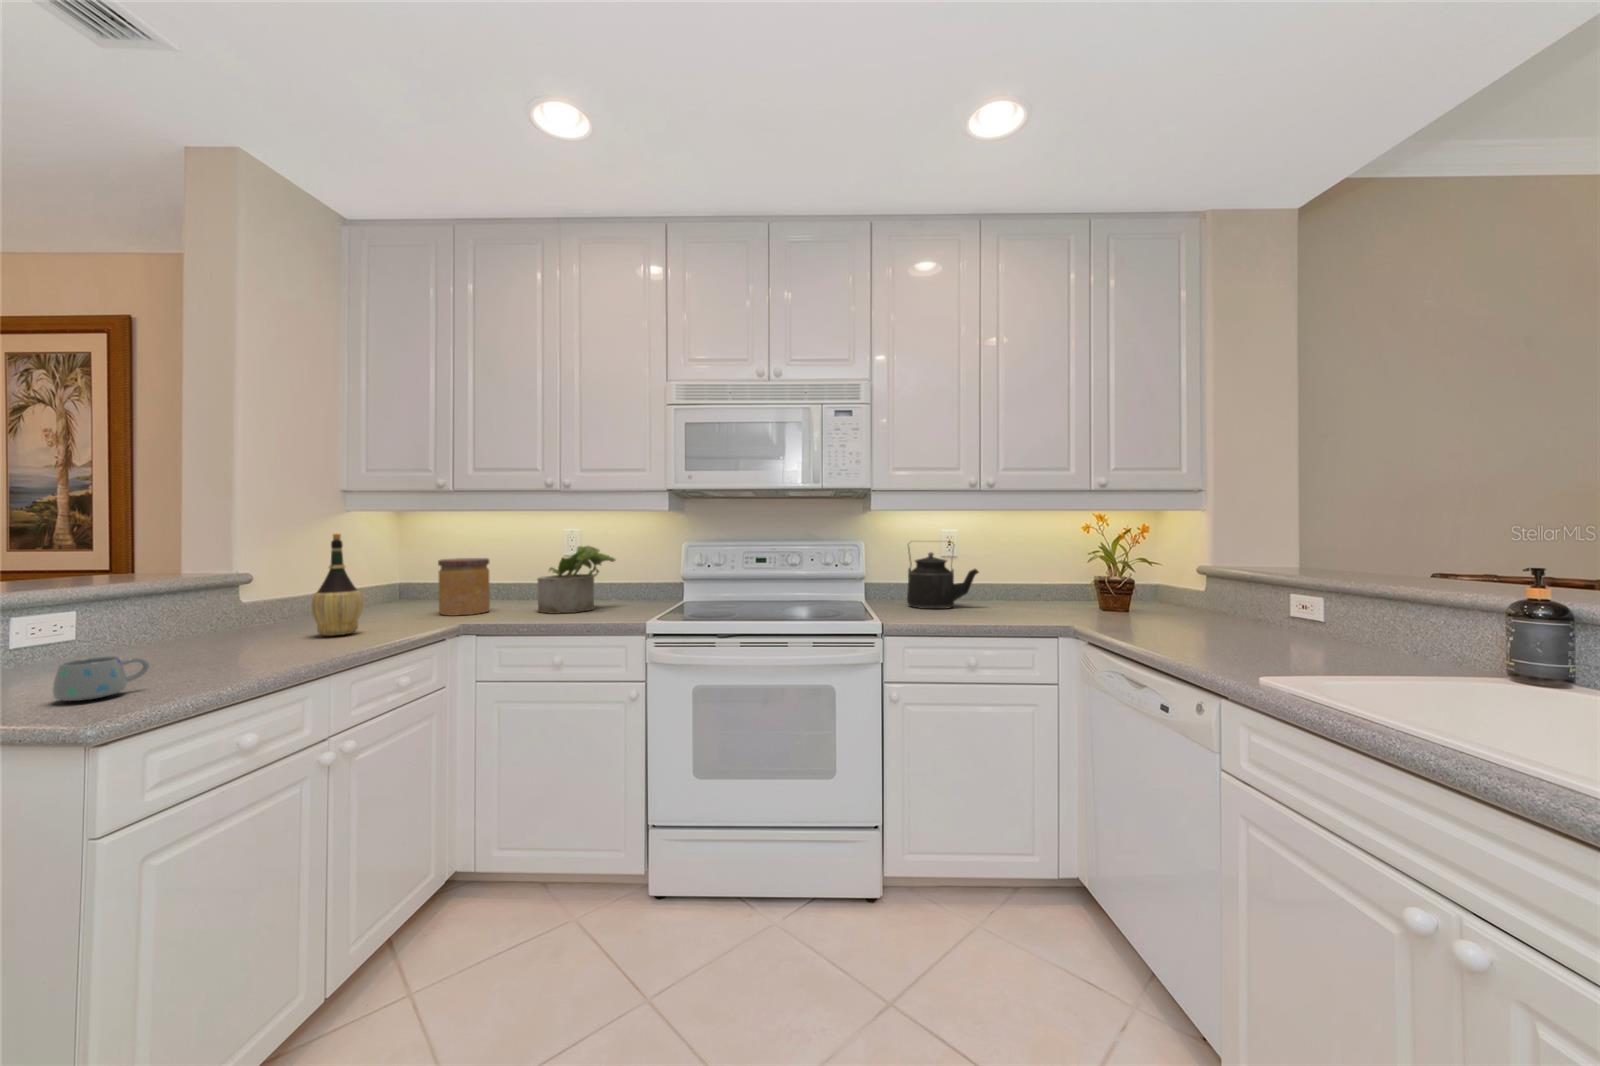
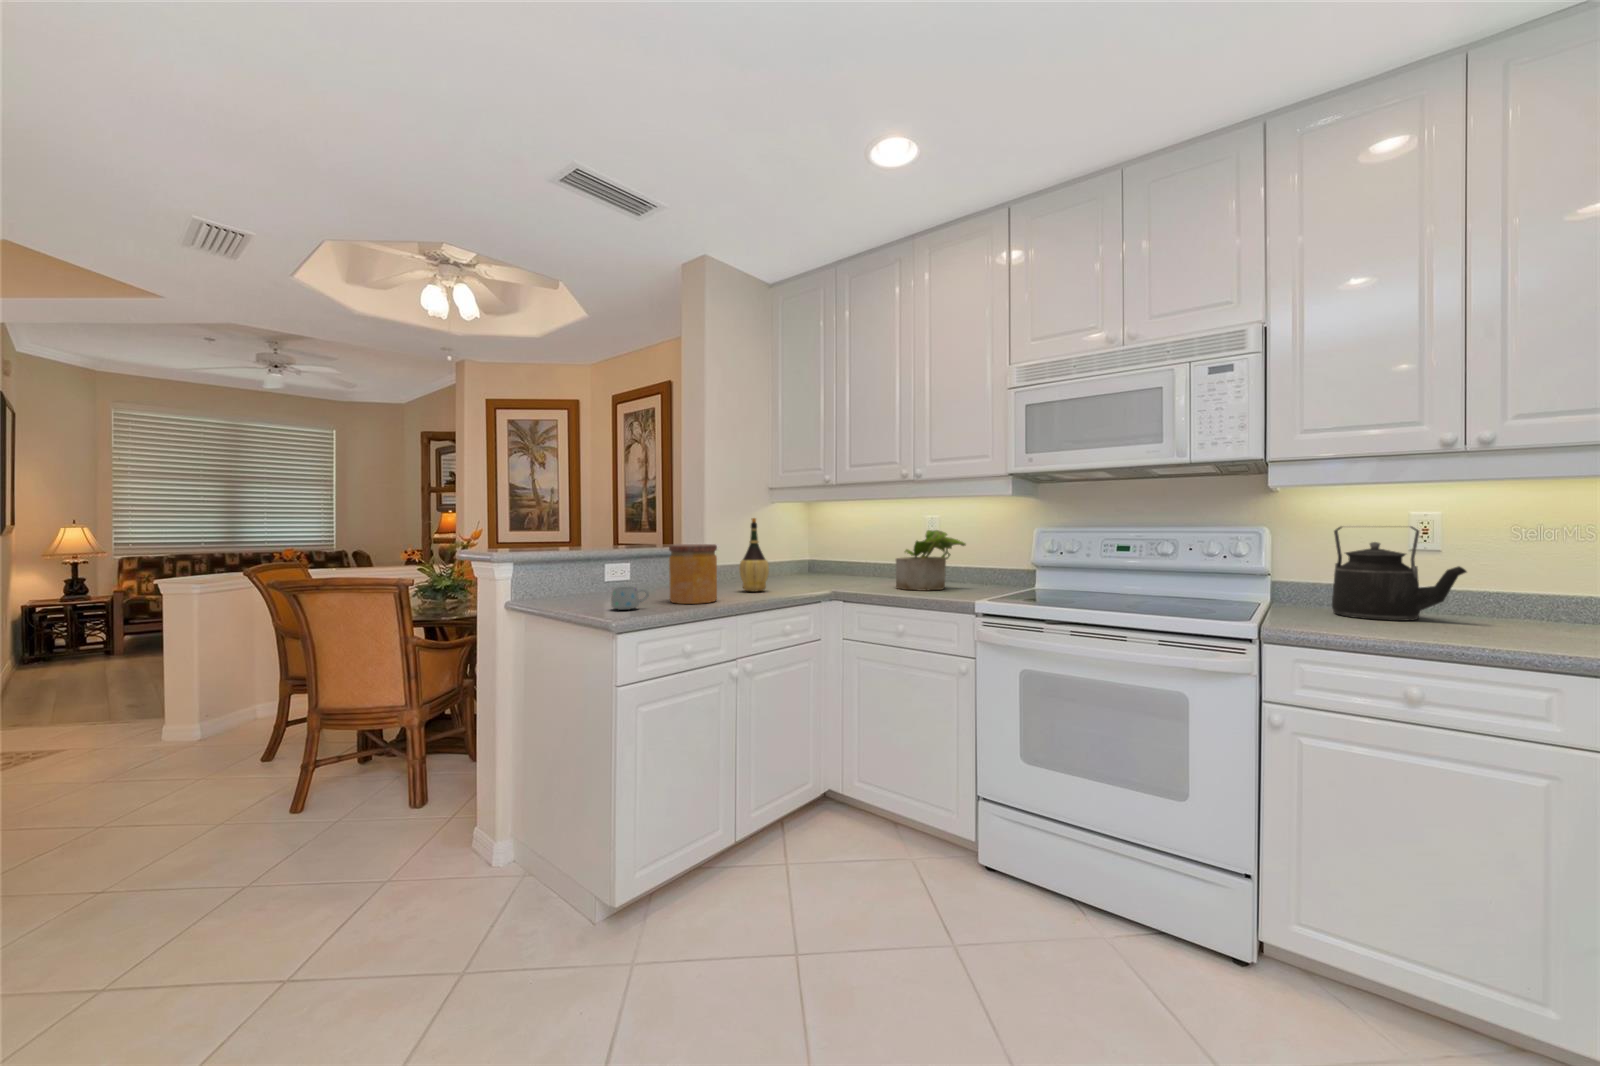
jar: present [438,558,490,616] -> present [669,544,717,604]

